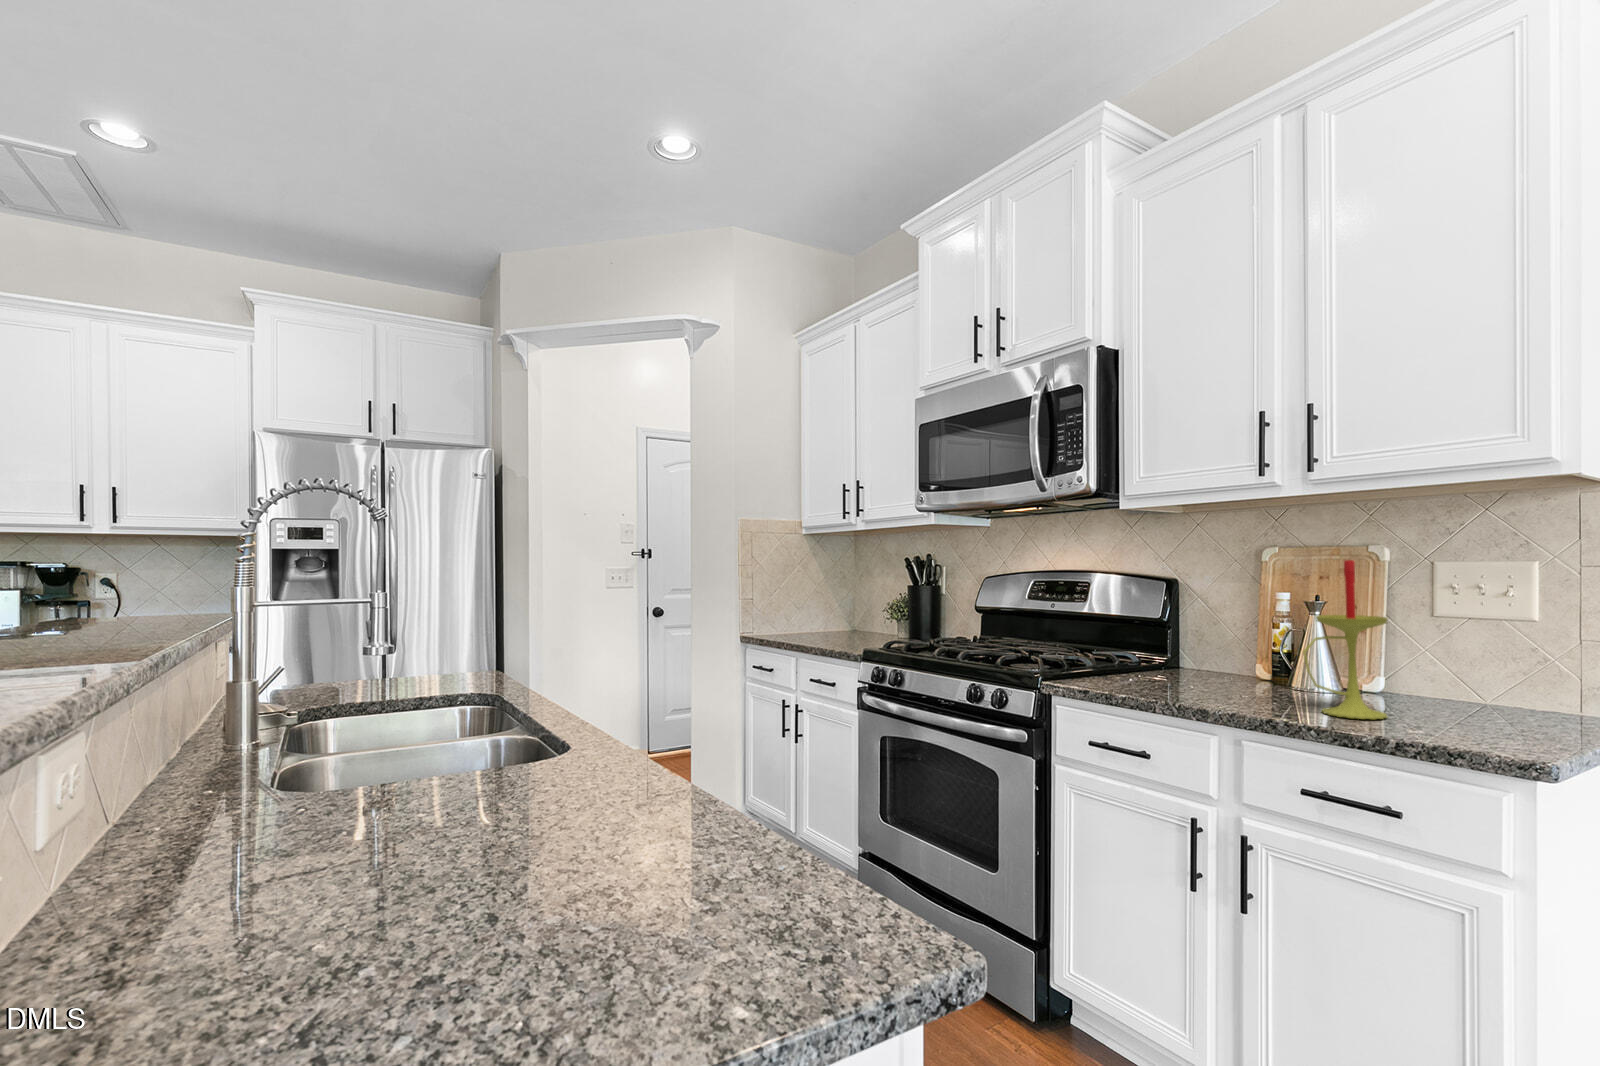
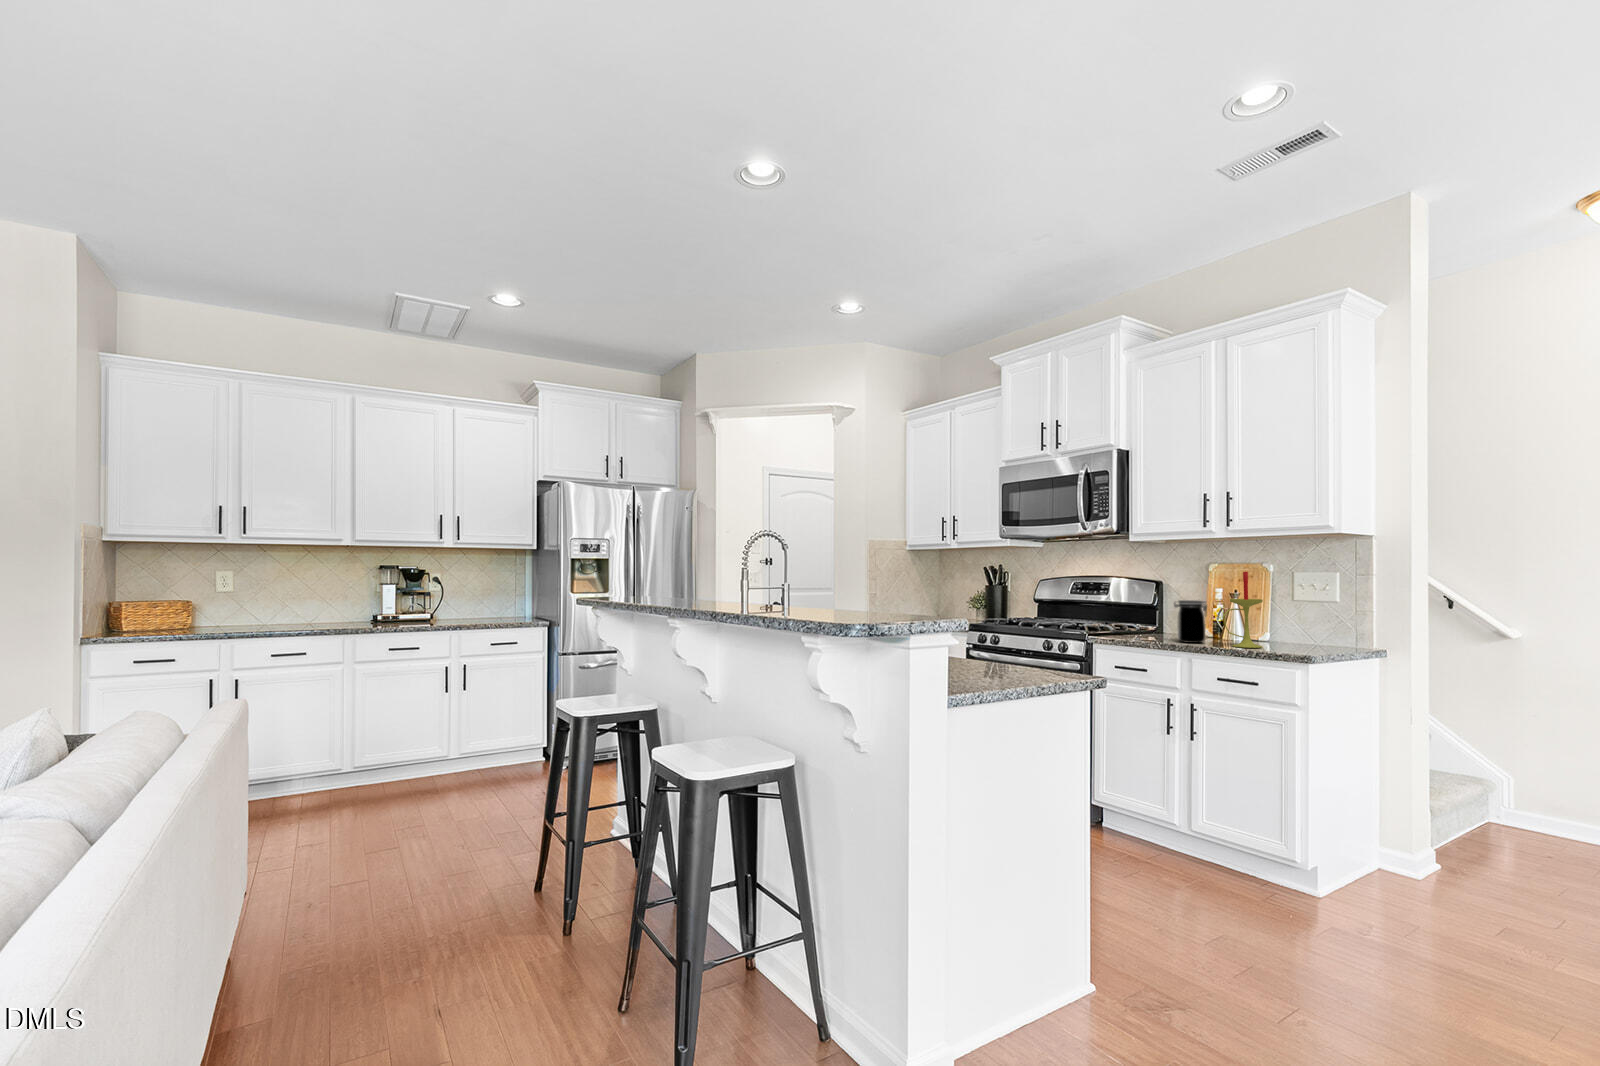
jar: none [1200,616,1269,702] -> present [1174,600,1207,643]

